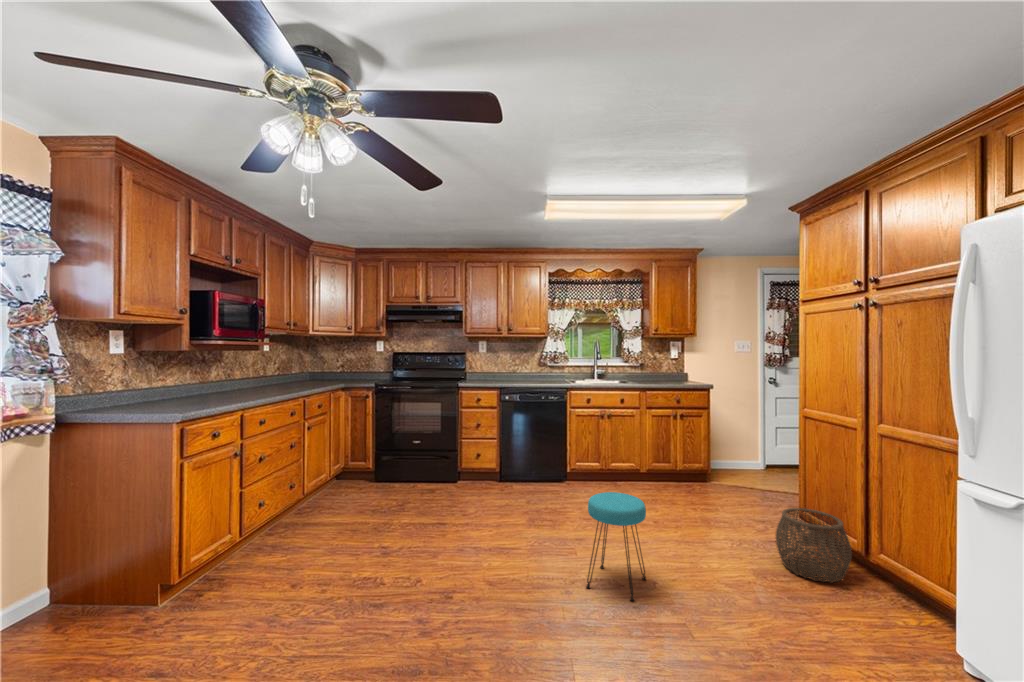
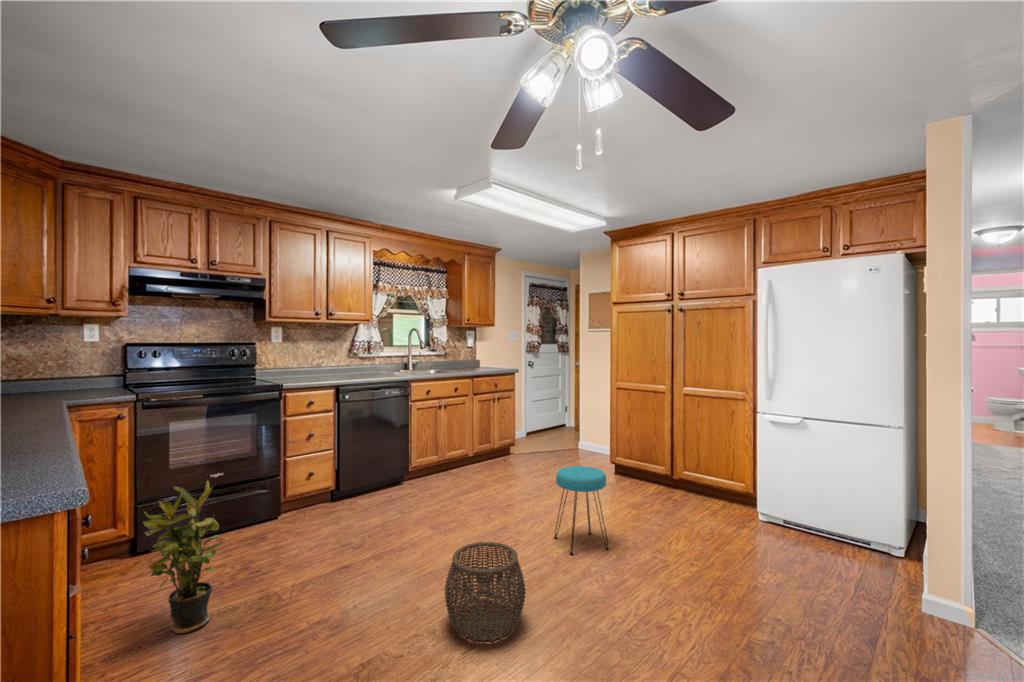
potted plant: none [306,437,355,526] -> present [143,480,224,634]
woven basket: present [776,508,852,583] -> present [444,542,526,642]

